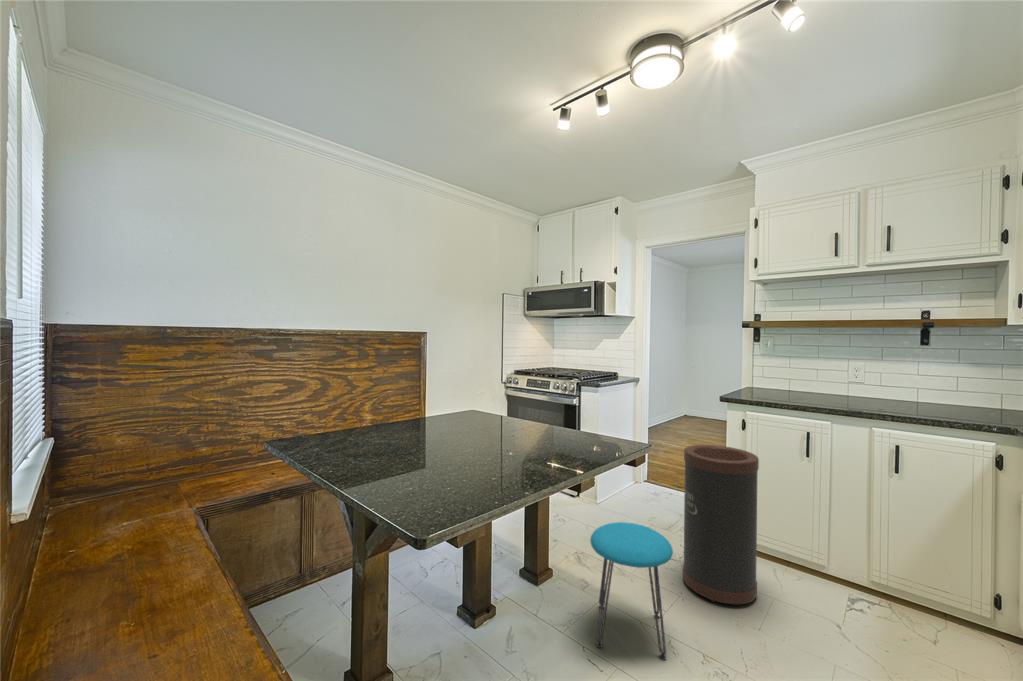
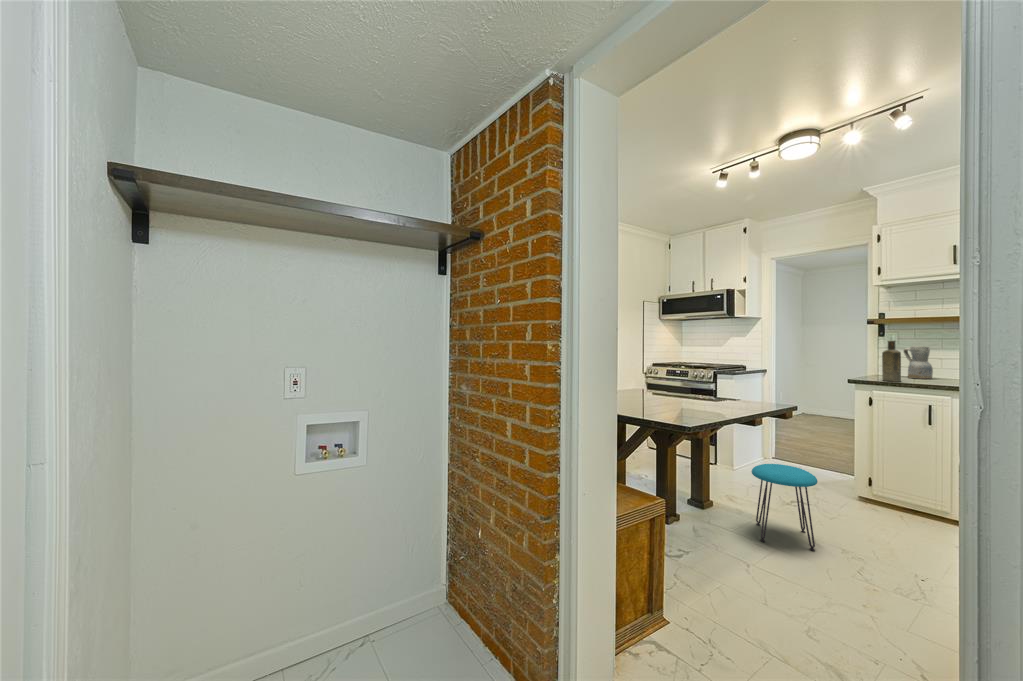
bottle: none [757,348,777,400] -> present [882,341,901,382]
ceramic pitcher: none [780,354,810,394] -> present [904,346,933,379]
trash can: present [683,445,759,604] -> none [820,415,886,530]

